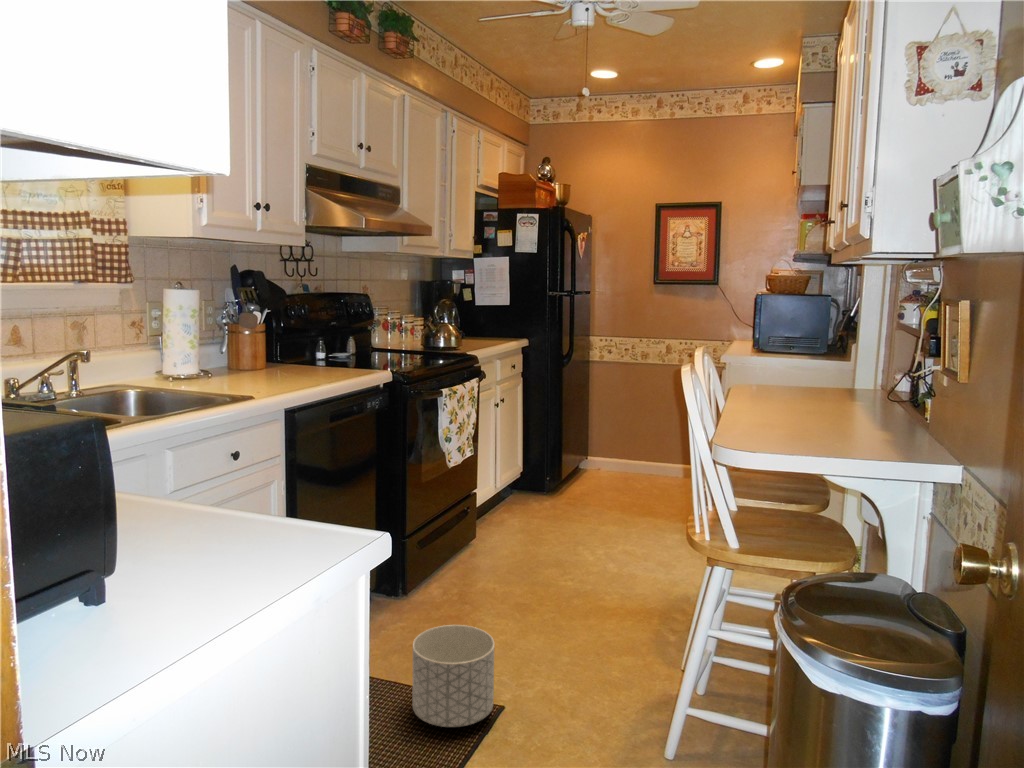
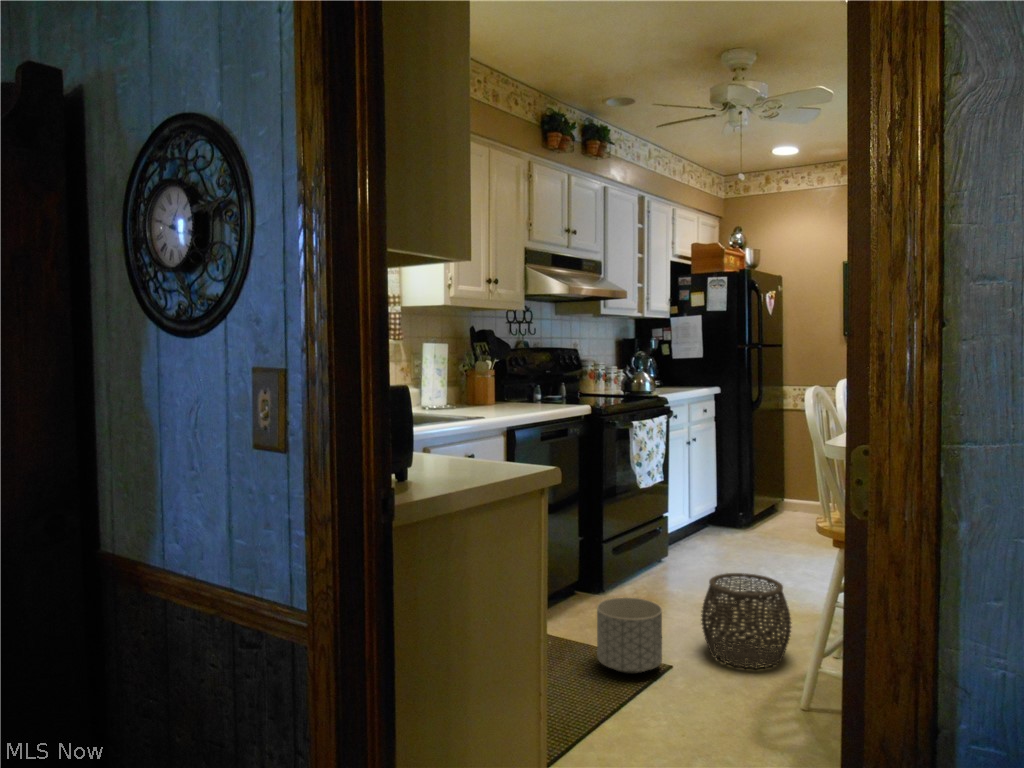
woven basket: none [535,578,638,697] -> present [701,573,791,668]

